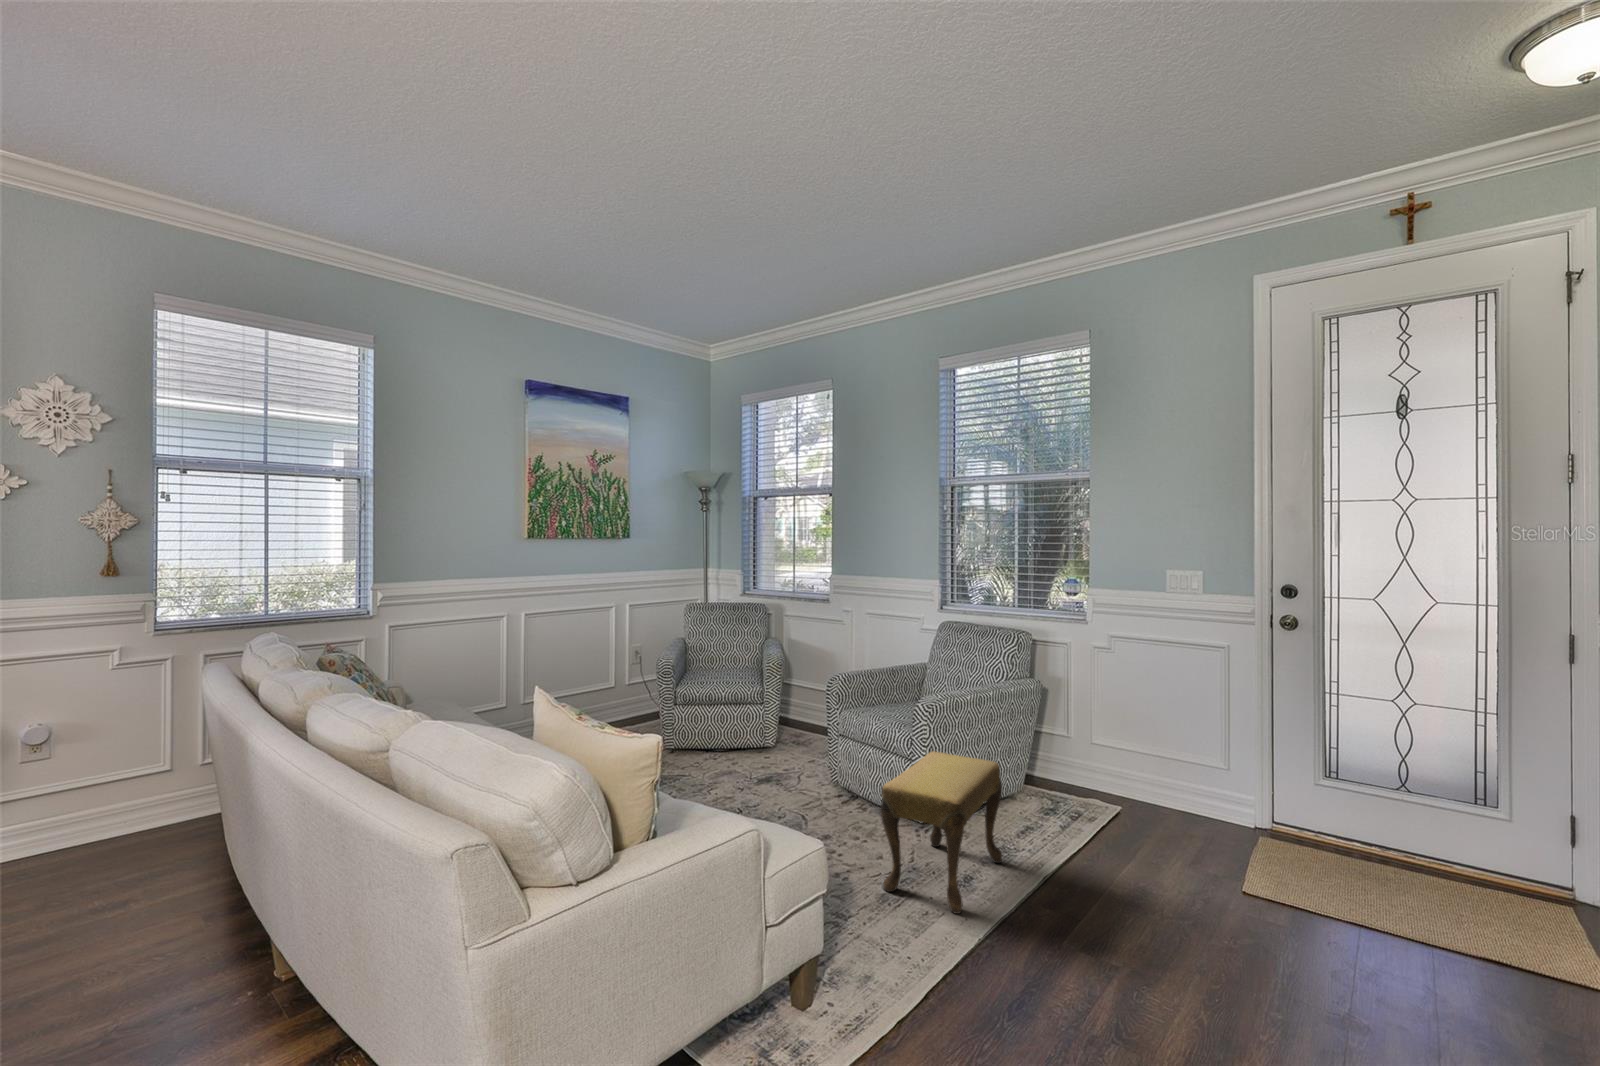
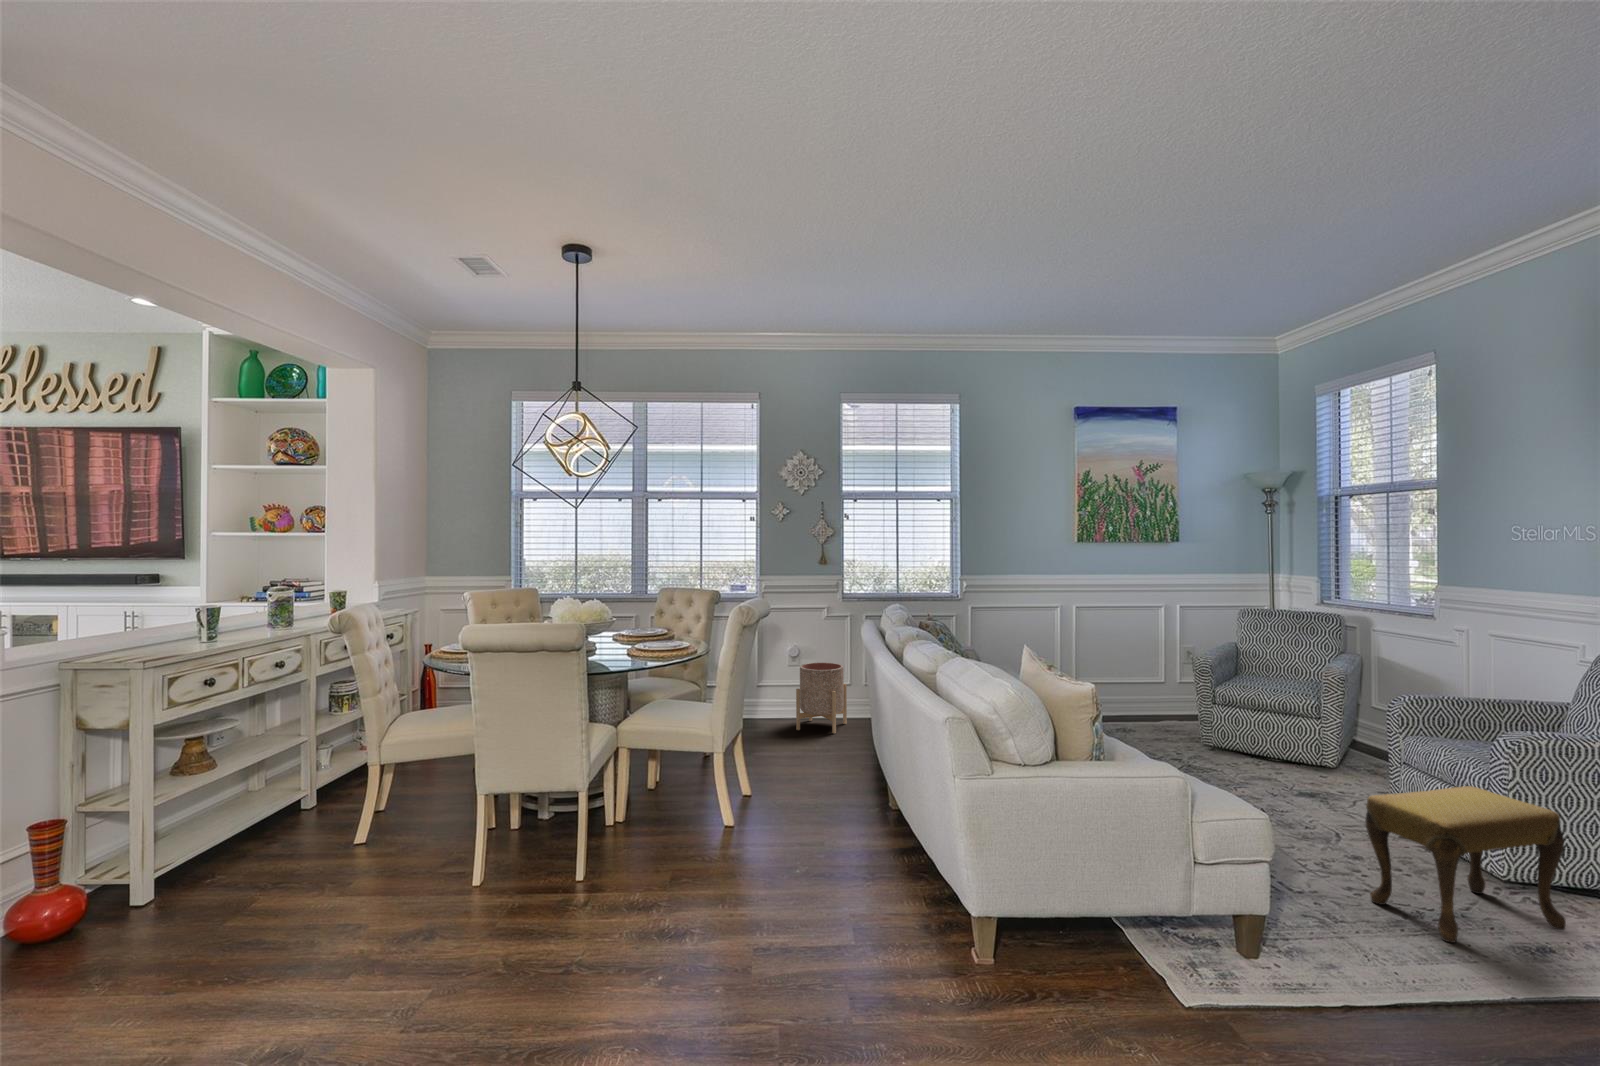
planter: none [39,738,162,876] -> present [796,662,847,733]

